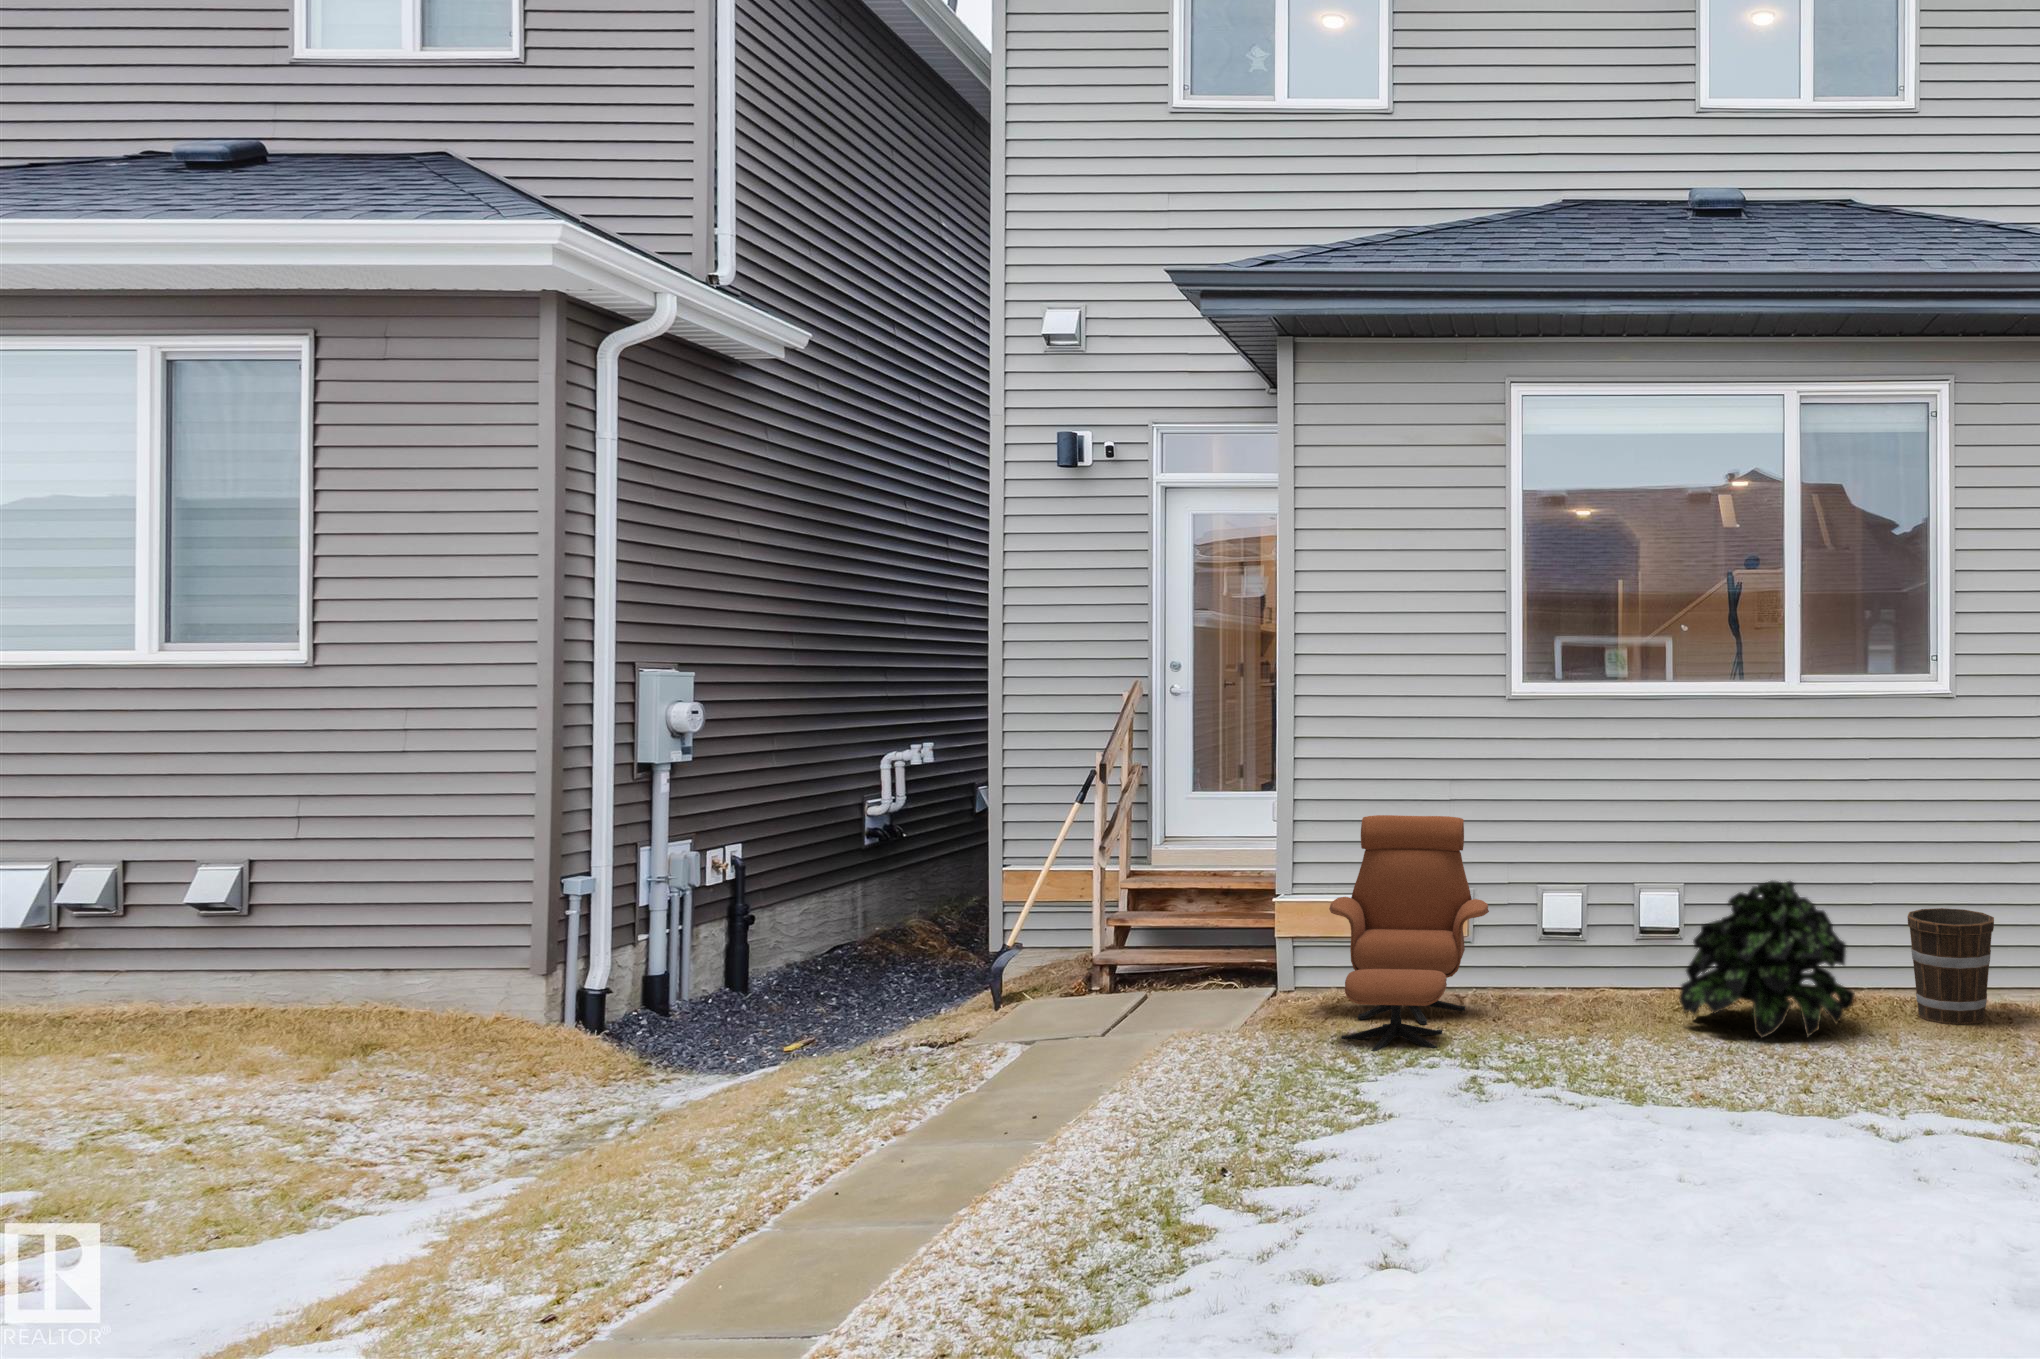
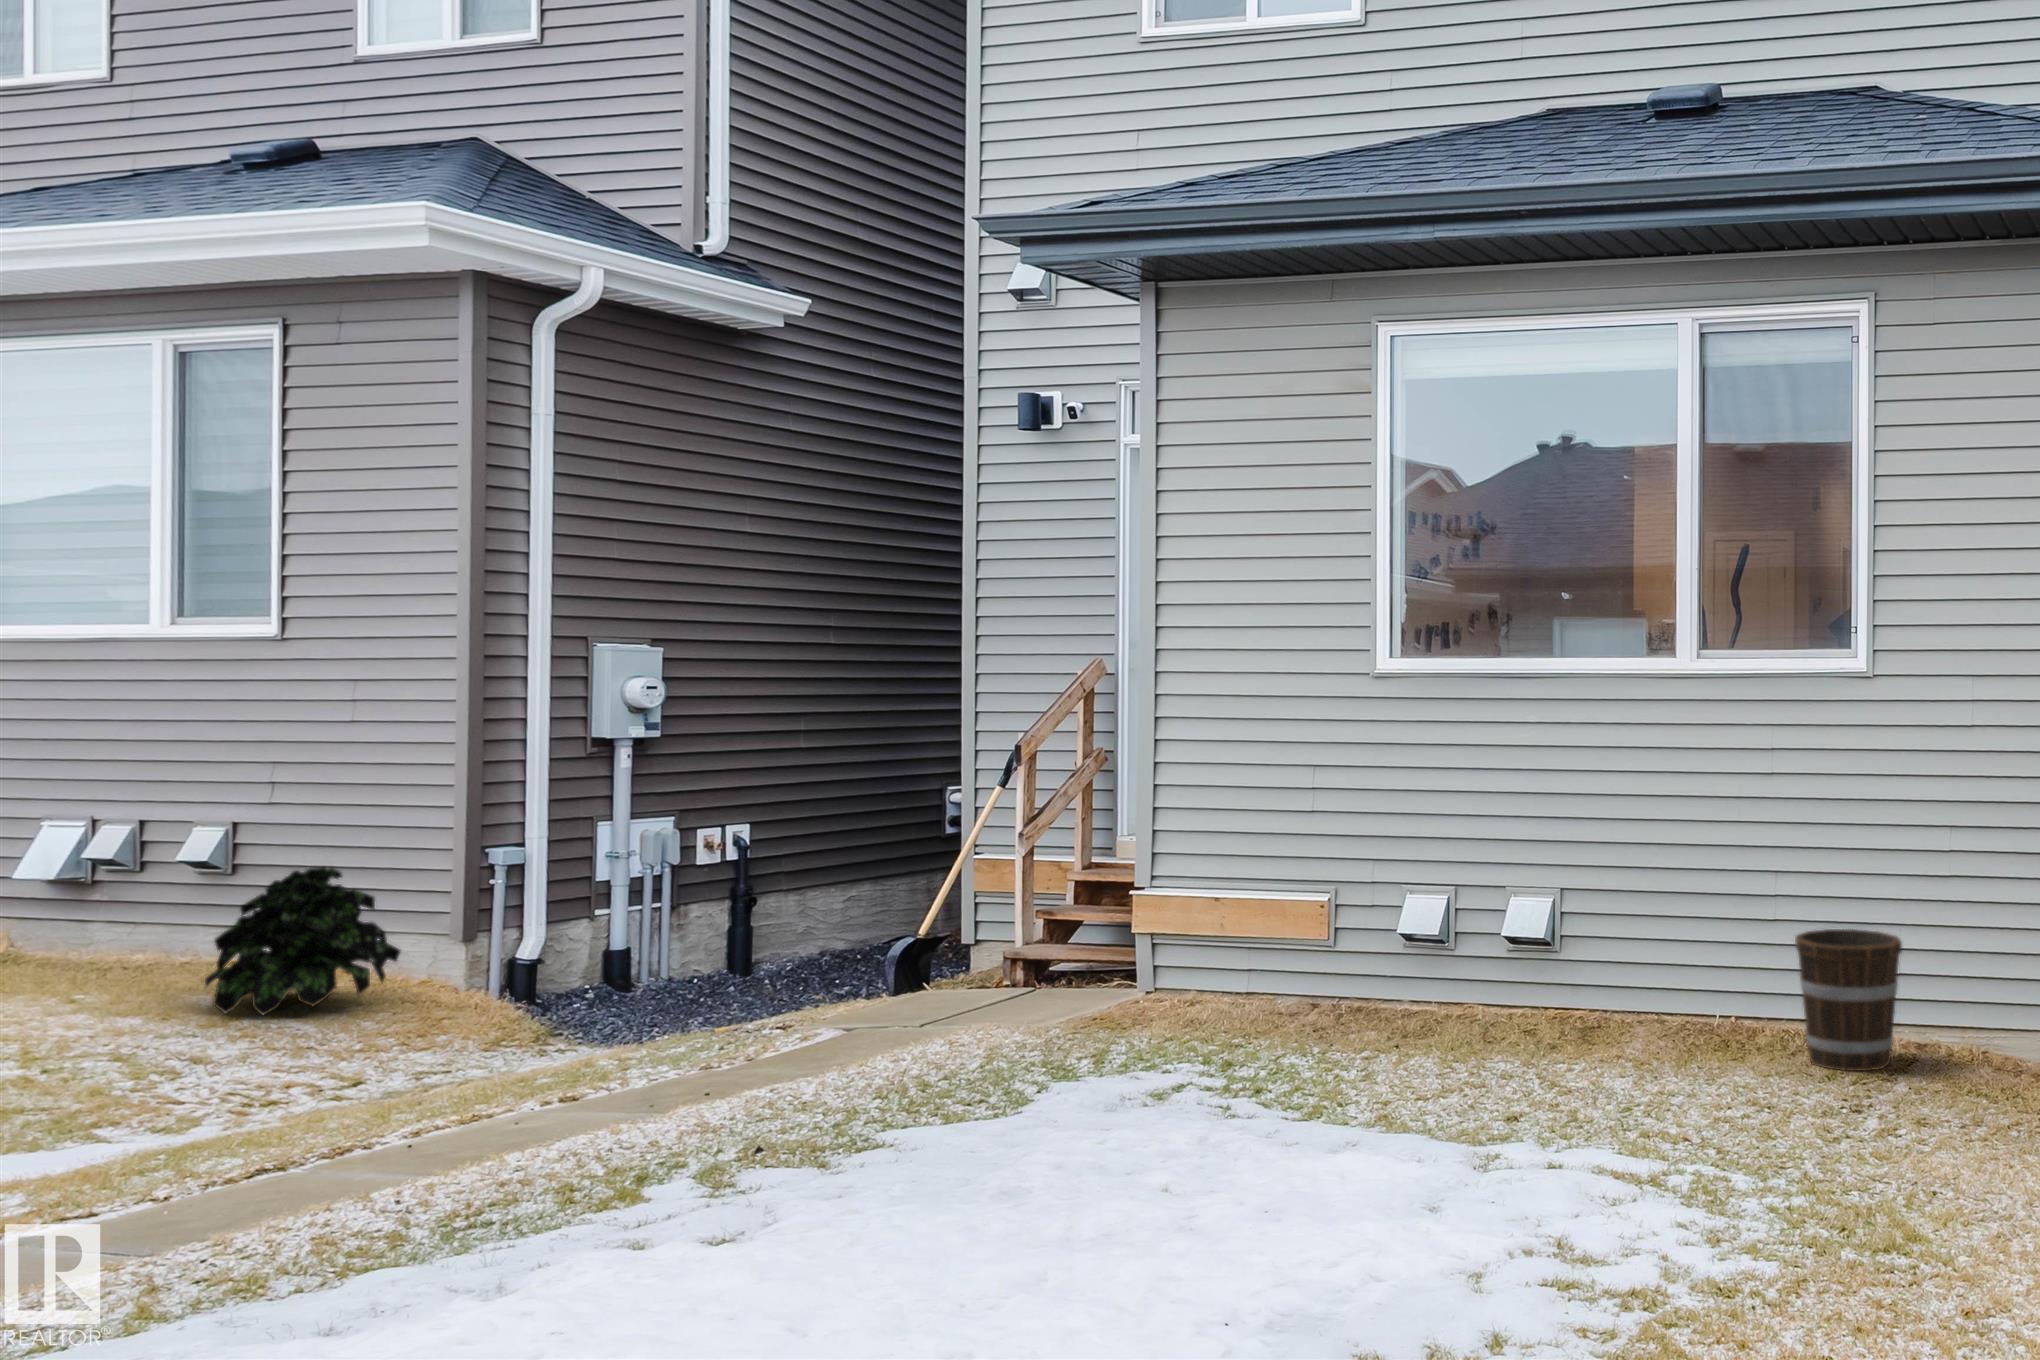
lounge chair: present [1329,815,1489,1051] -> none [1105,798,1320,1059]
potted plant: present [1679,881,1855,1038] -> present [205,867,400,1015]

